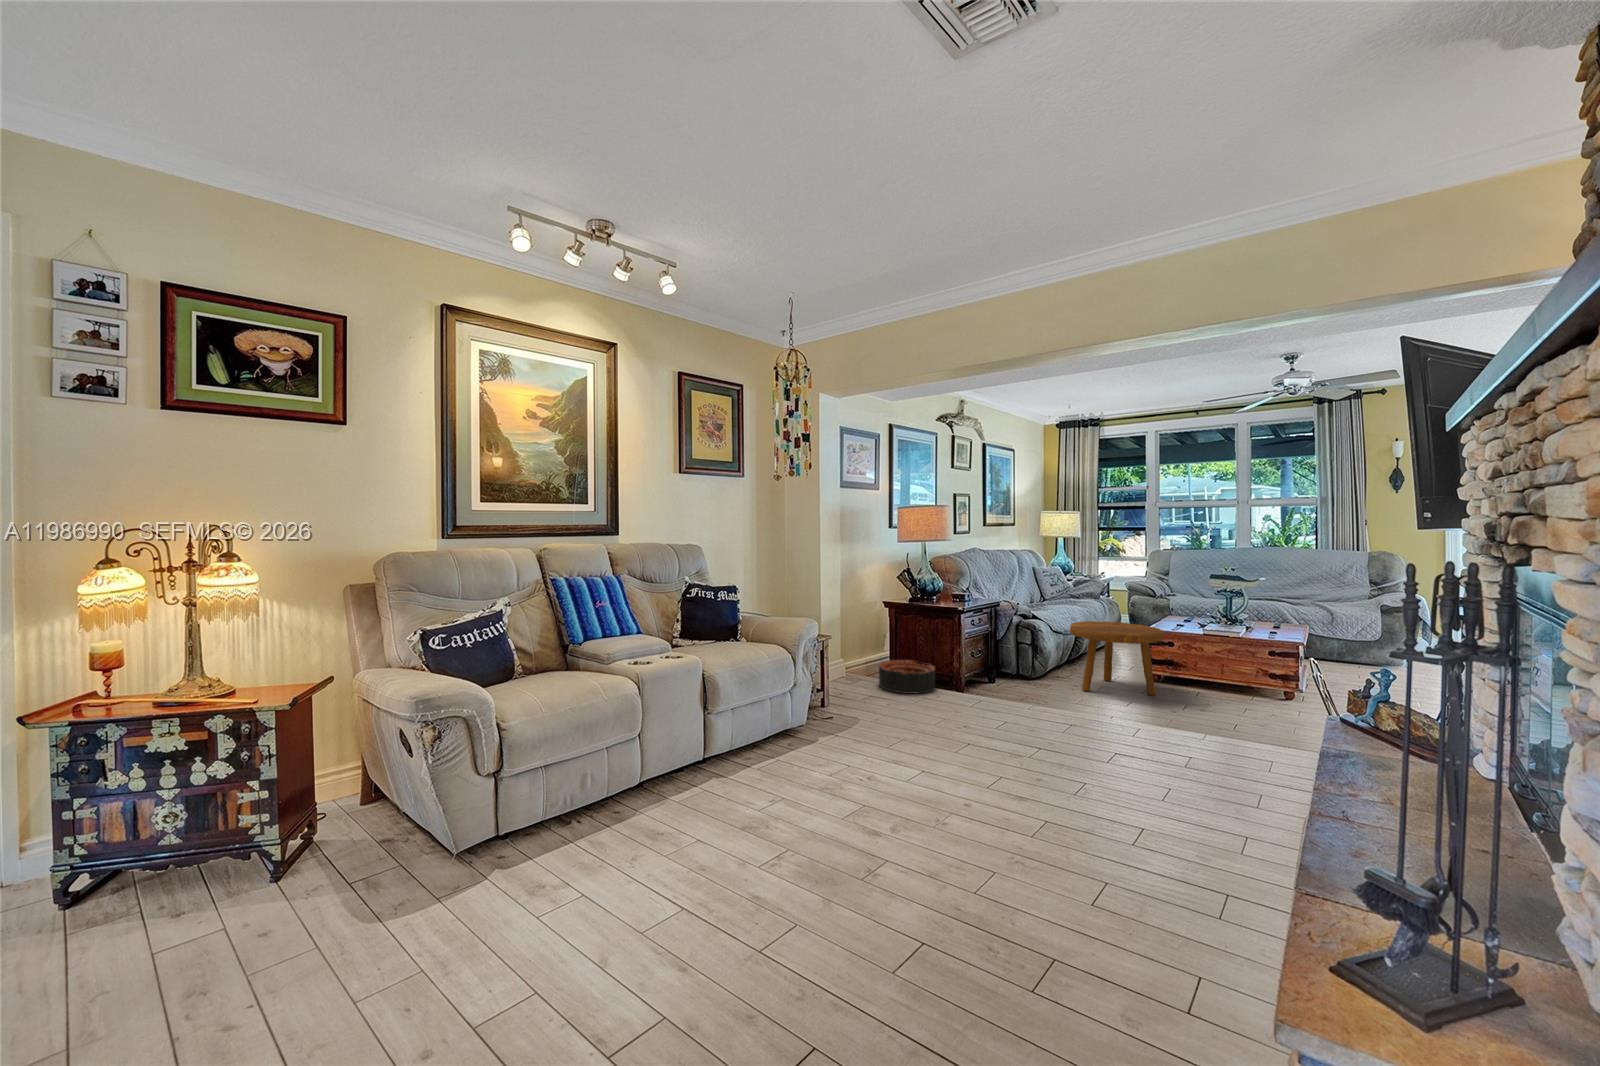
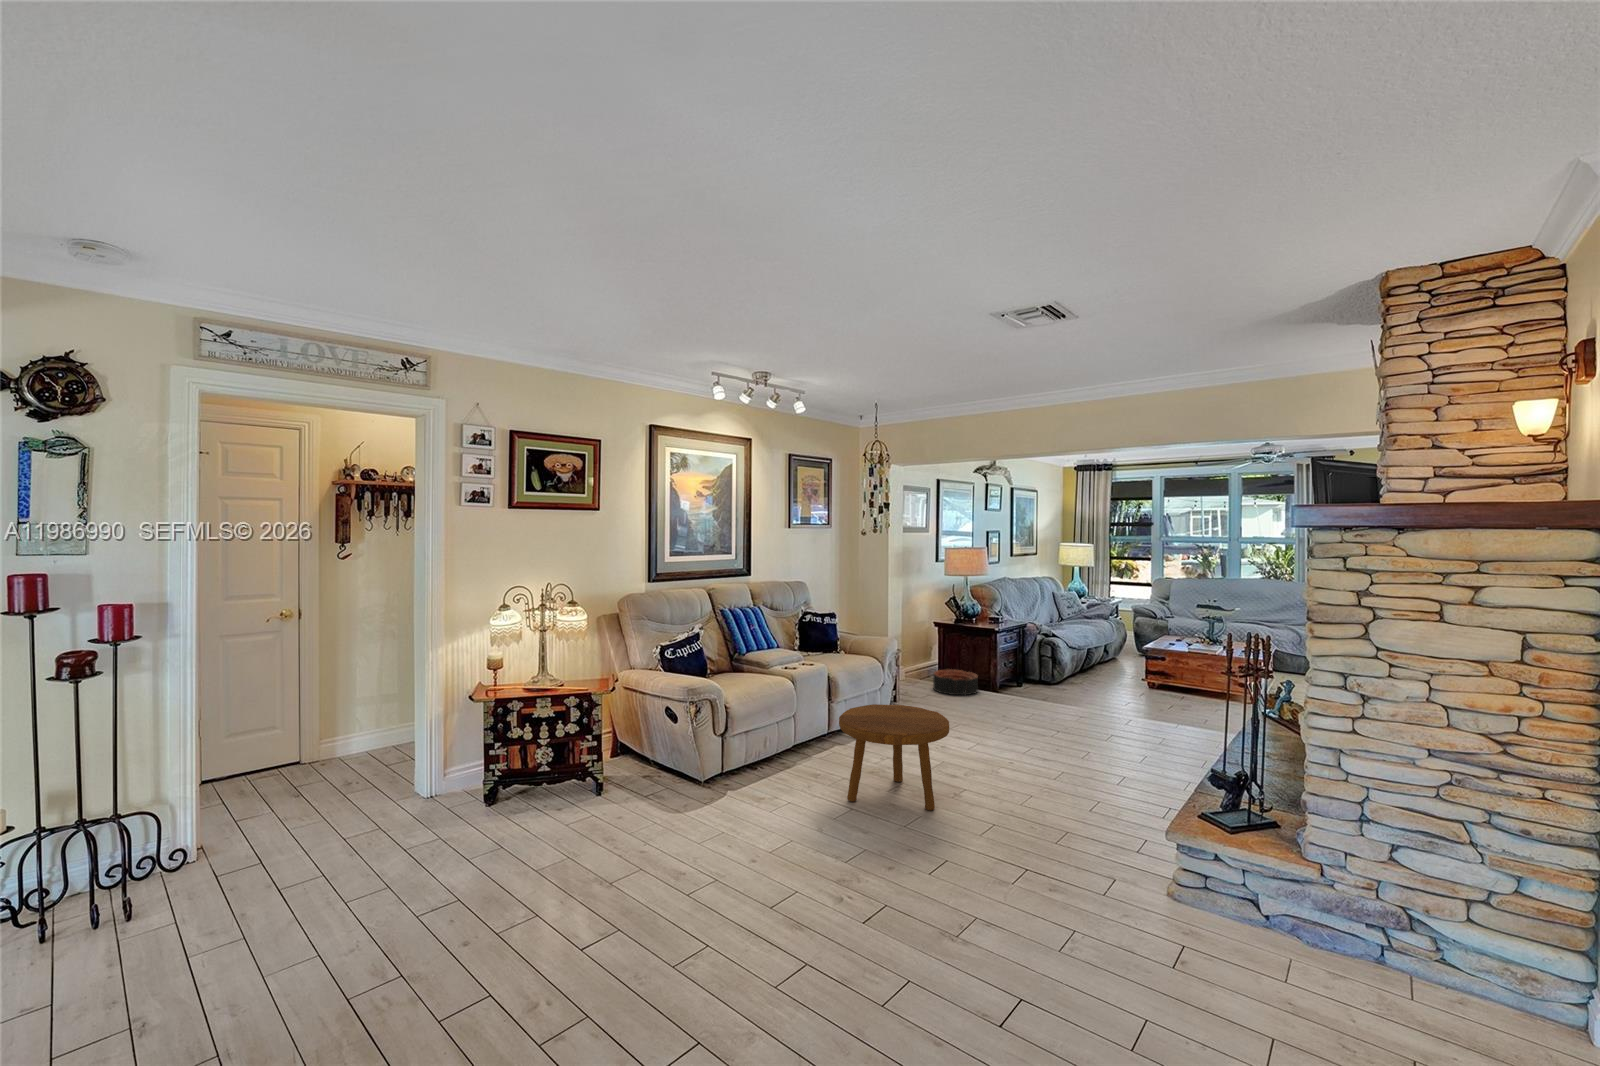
footstool: present [1070,621,1164,695] -> present [839,704,949,811]

